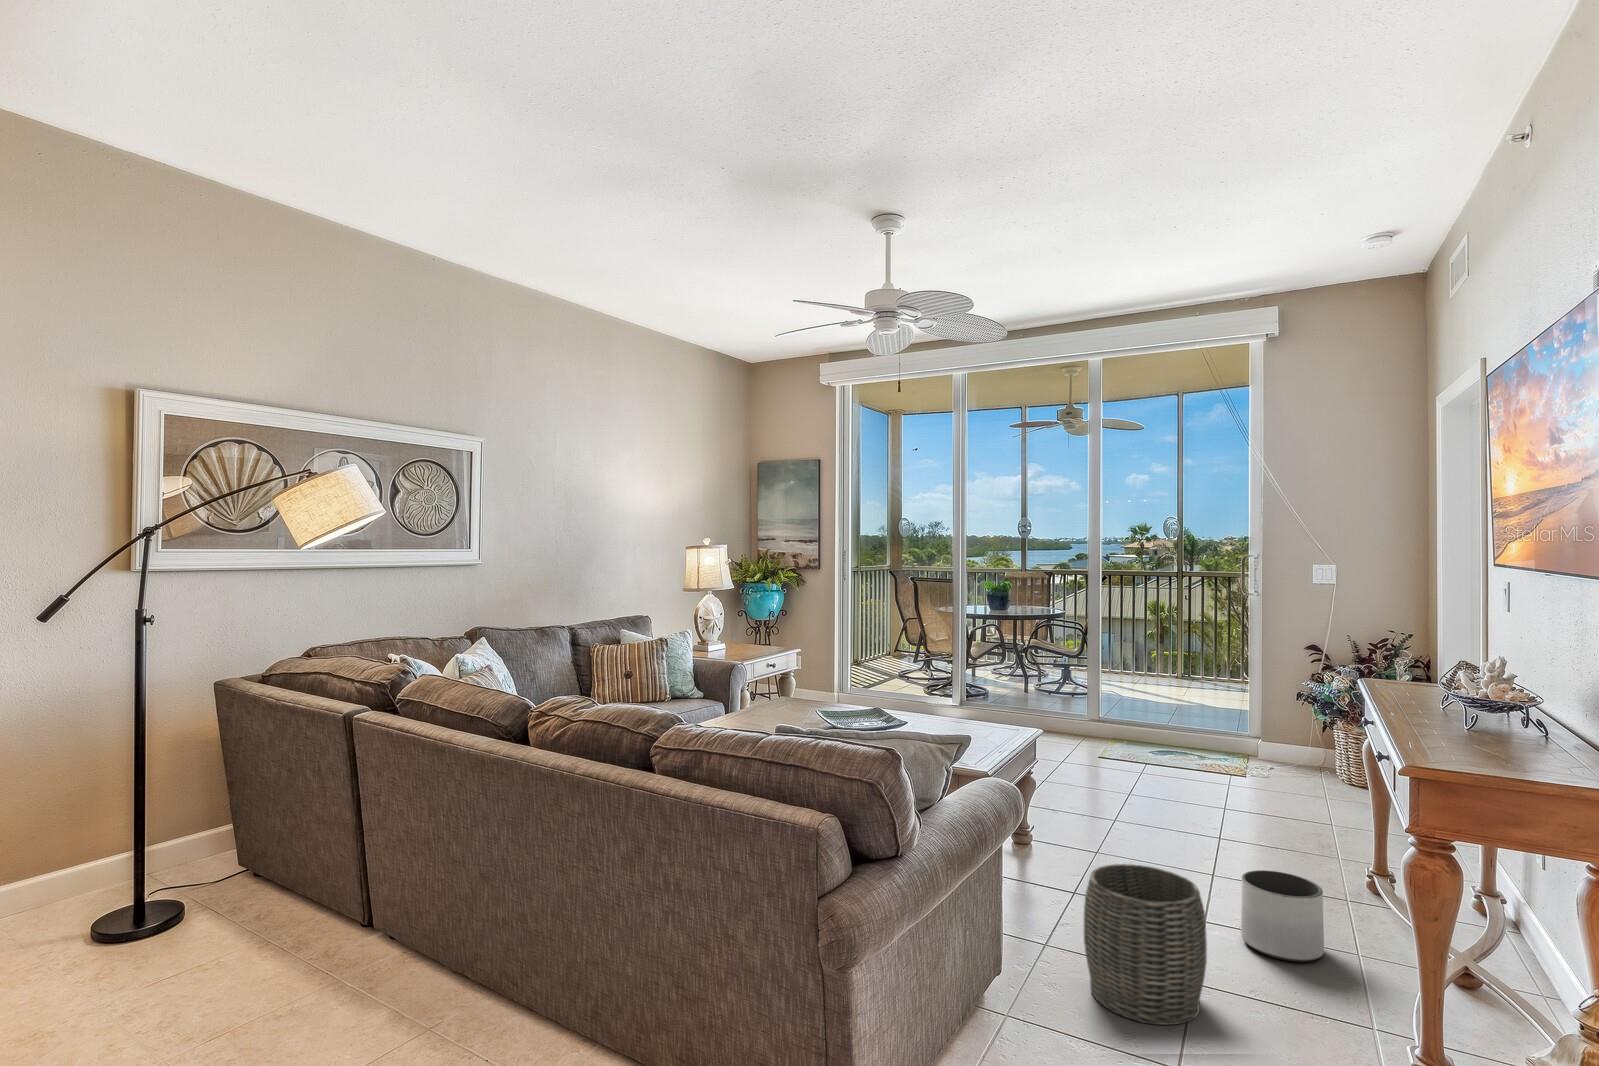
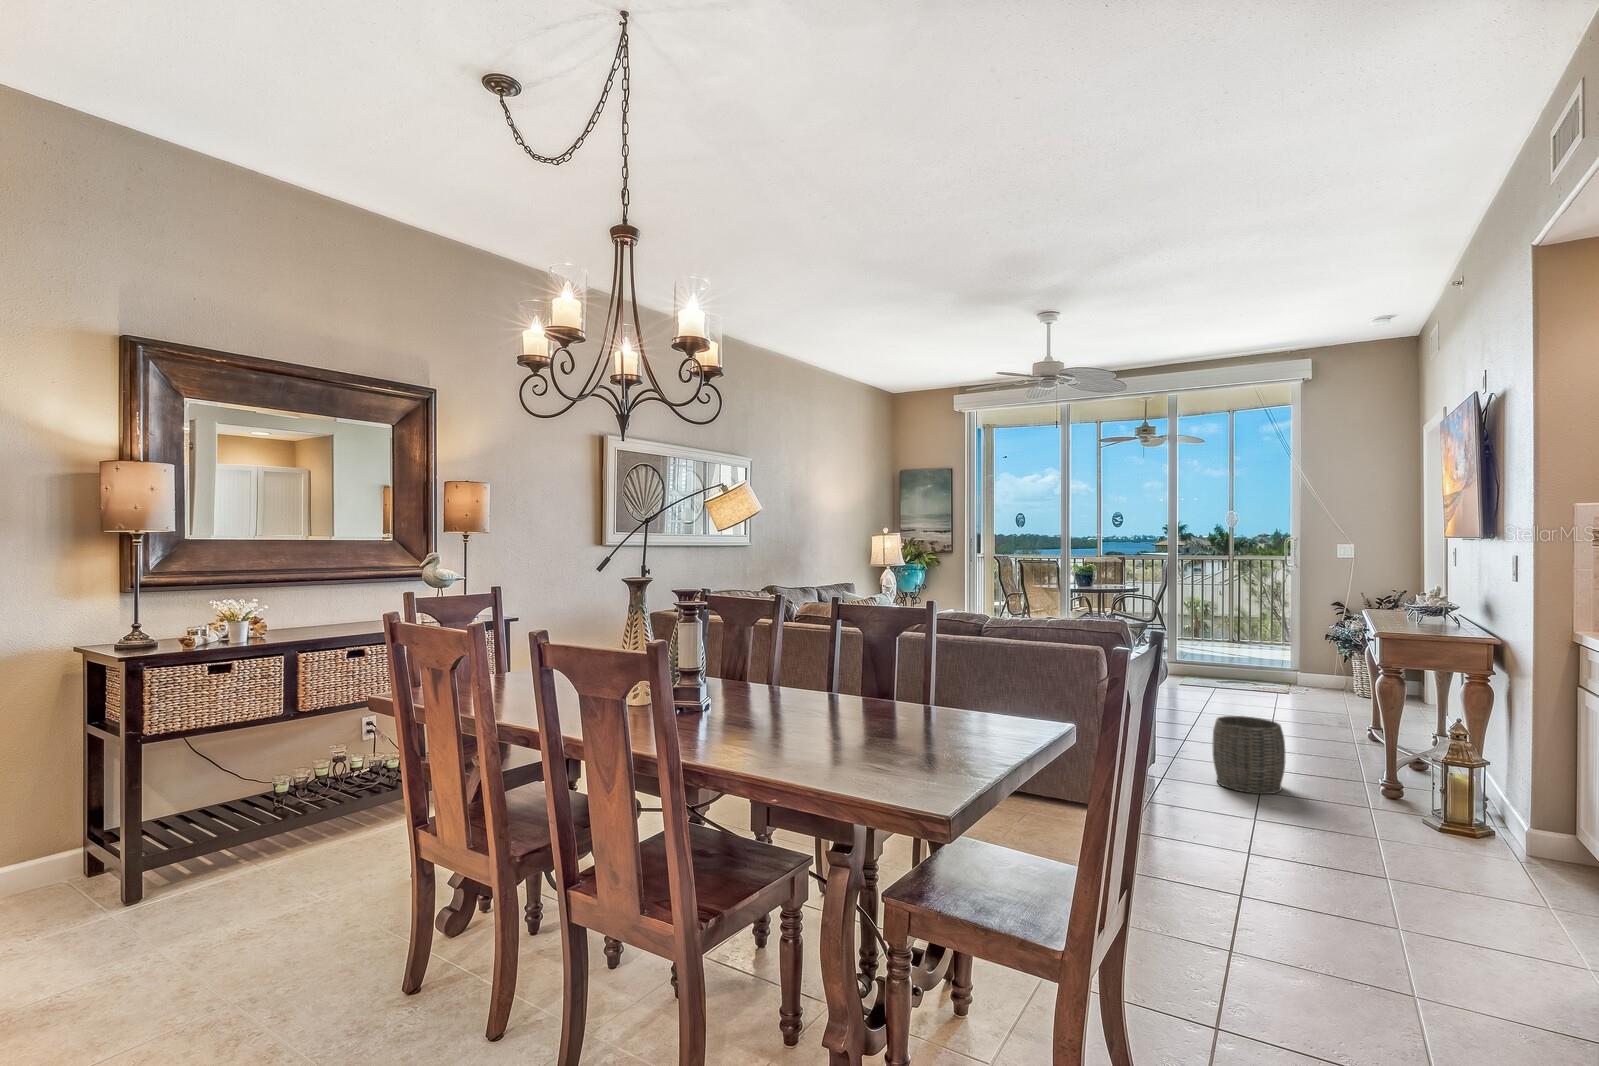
planter: present [1241,870,1324,962] -> none [1300,726,1350,773]

